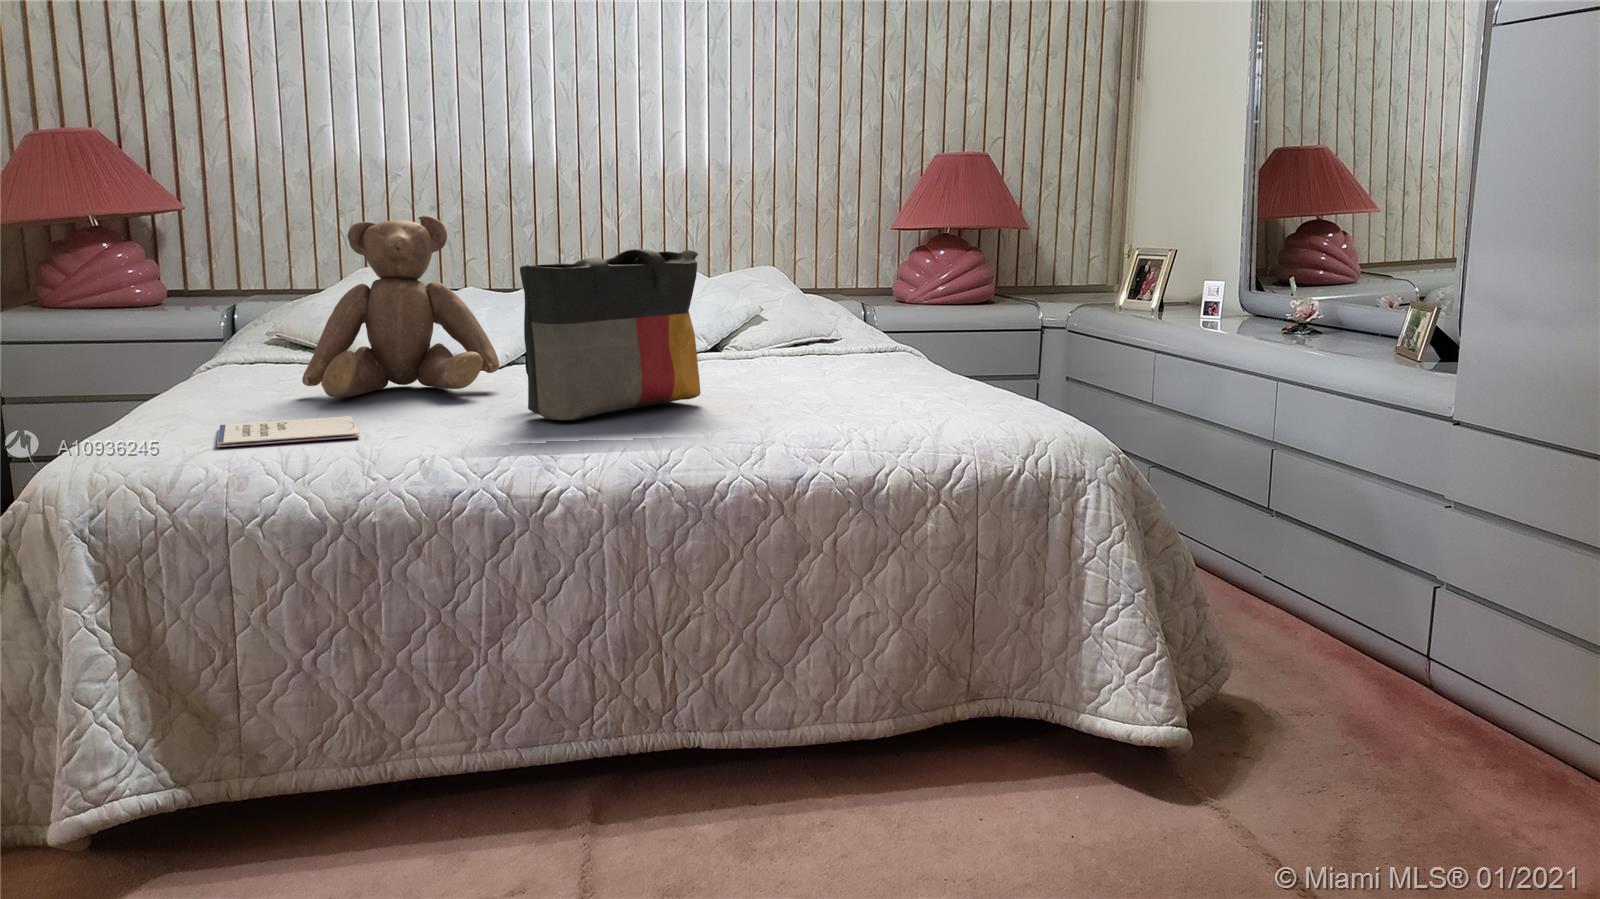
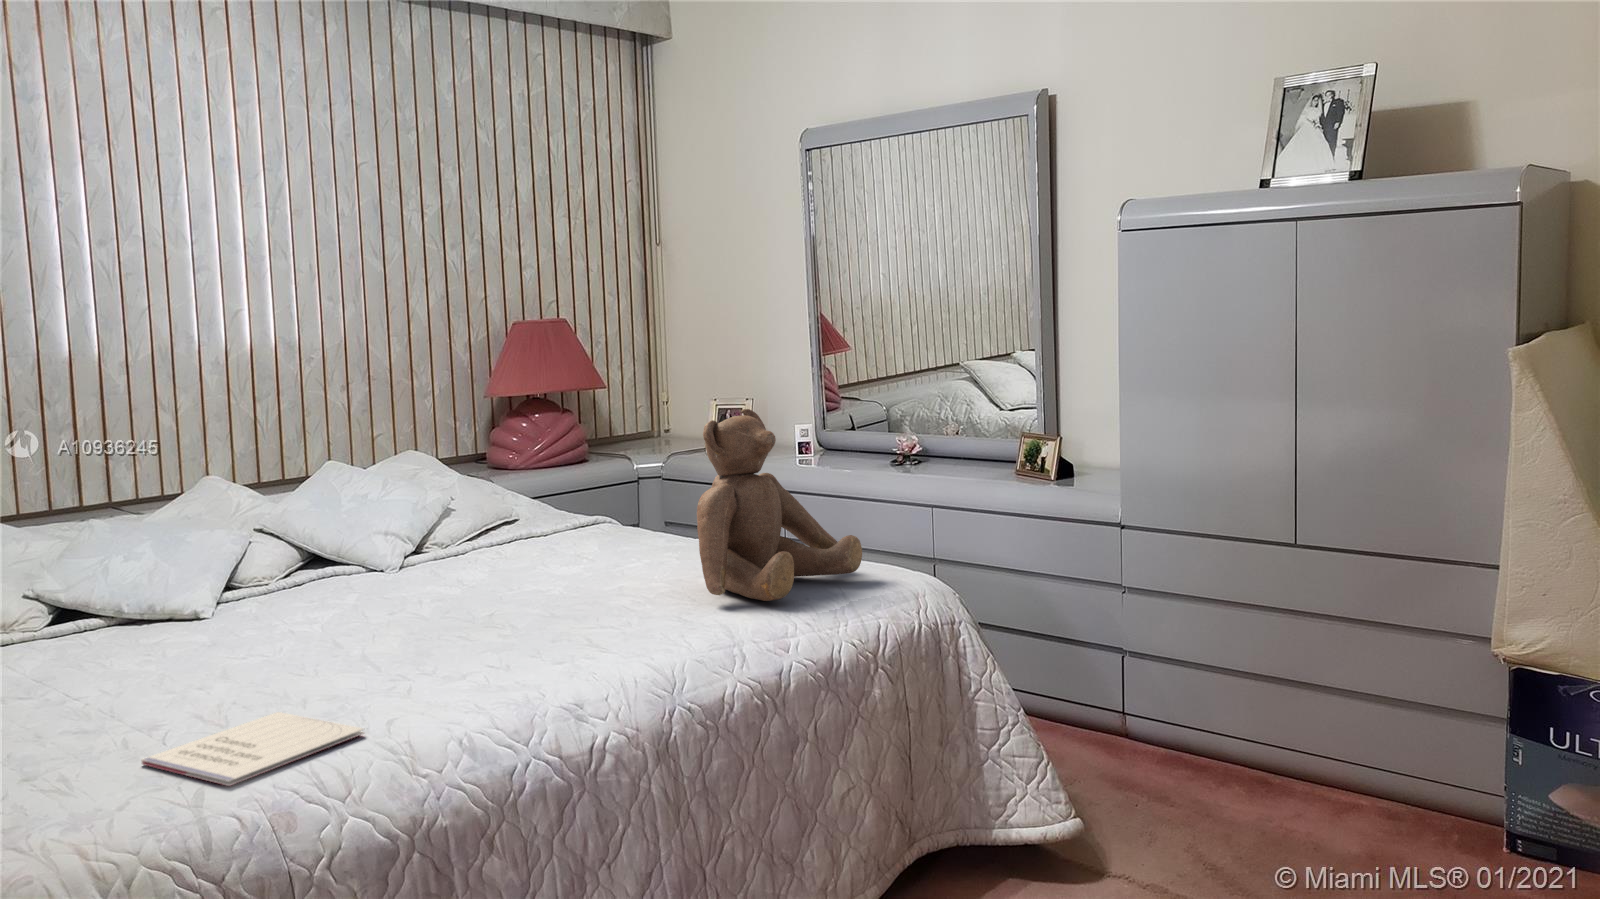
teddy bear: present [302,216,499,398] -> present [697,409,862,601]
tote bag: present [520,249,701,420] -> none [424,464,595,667]

